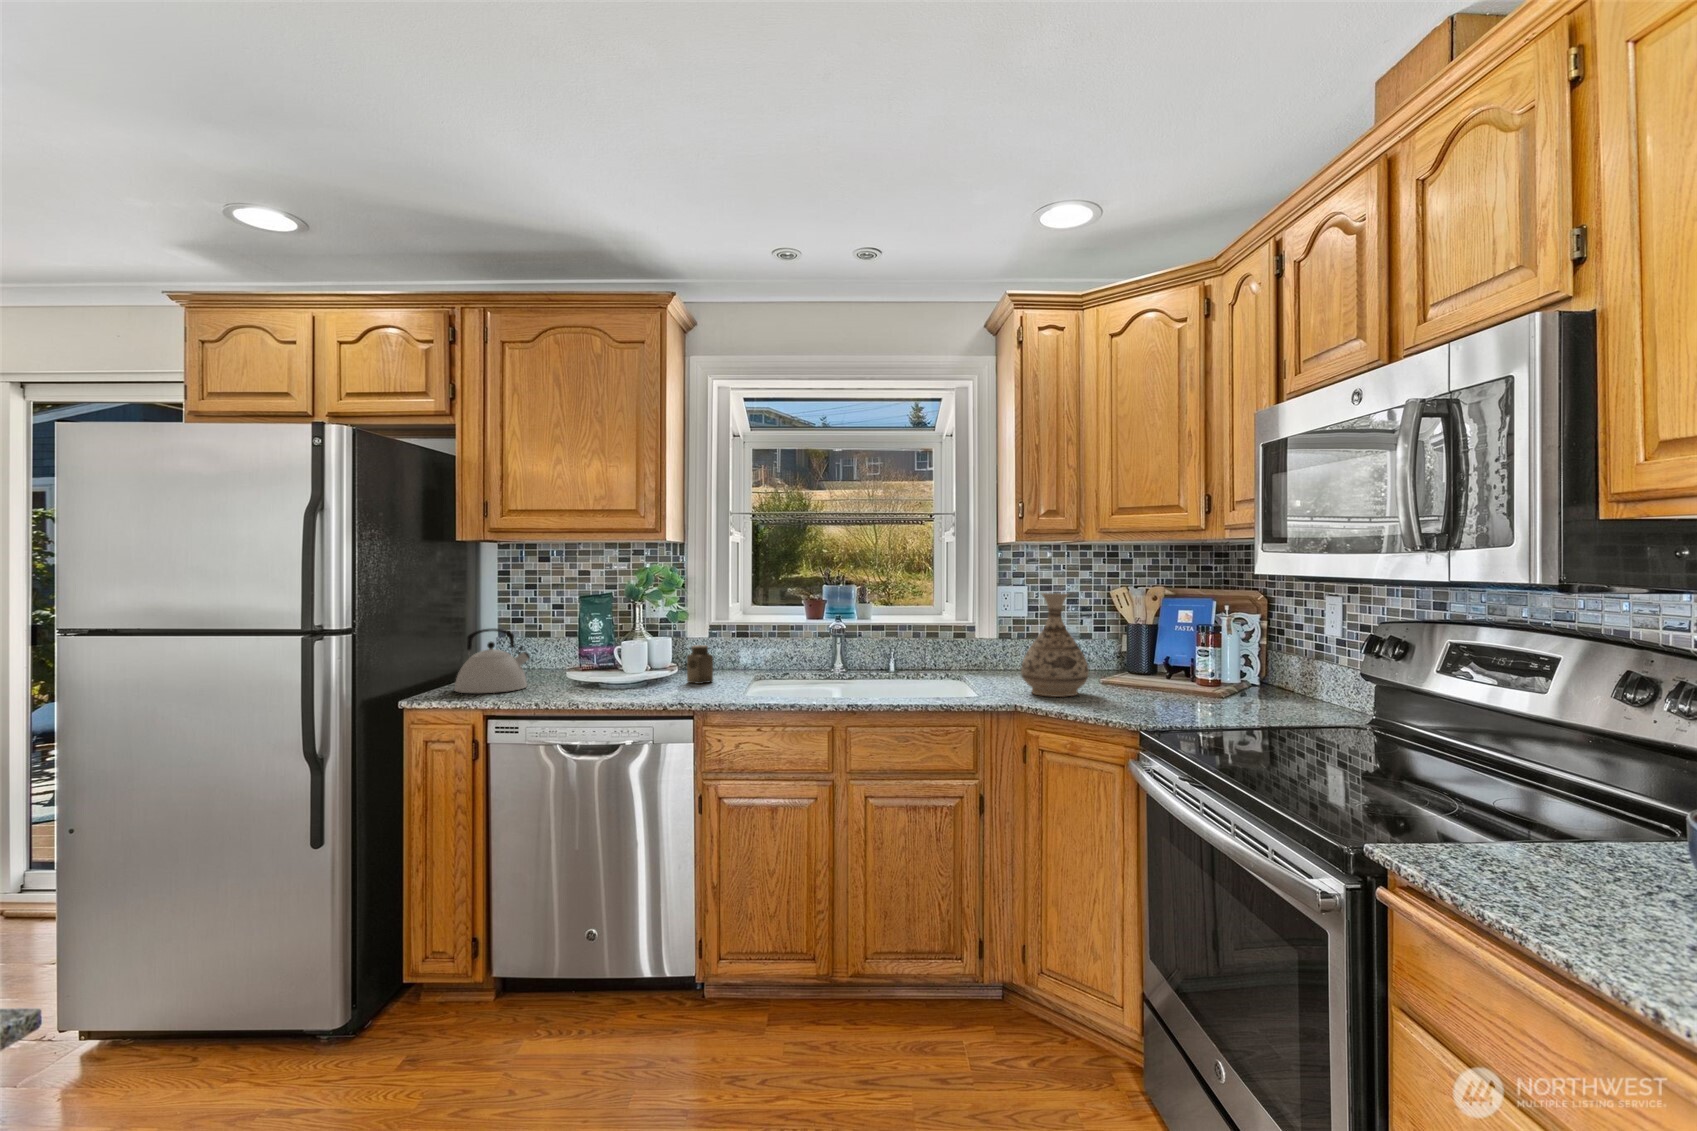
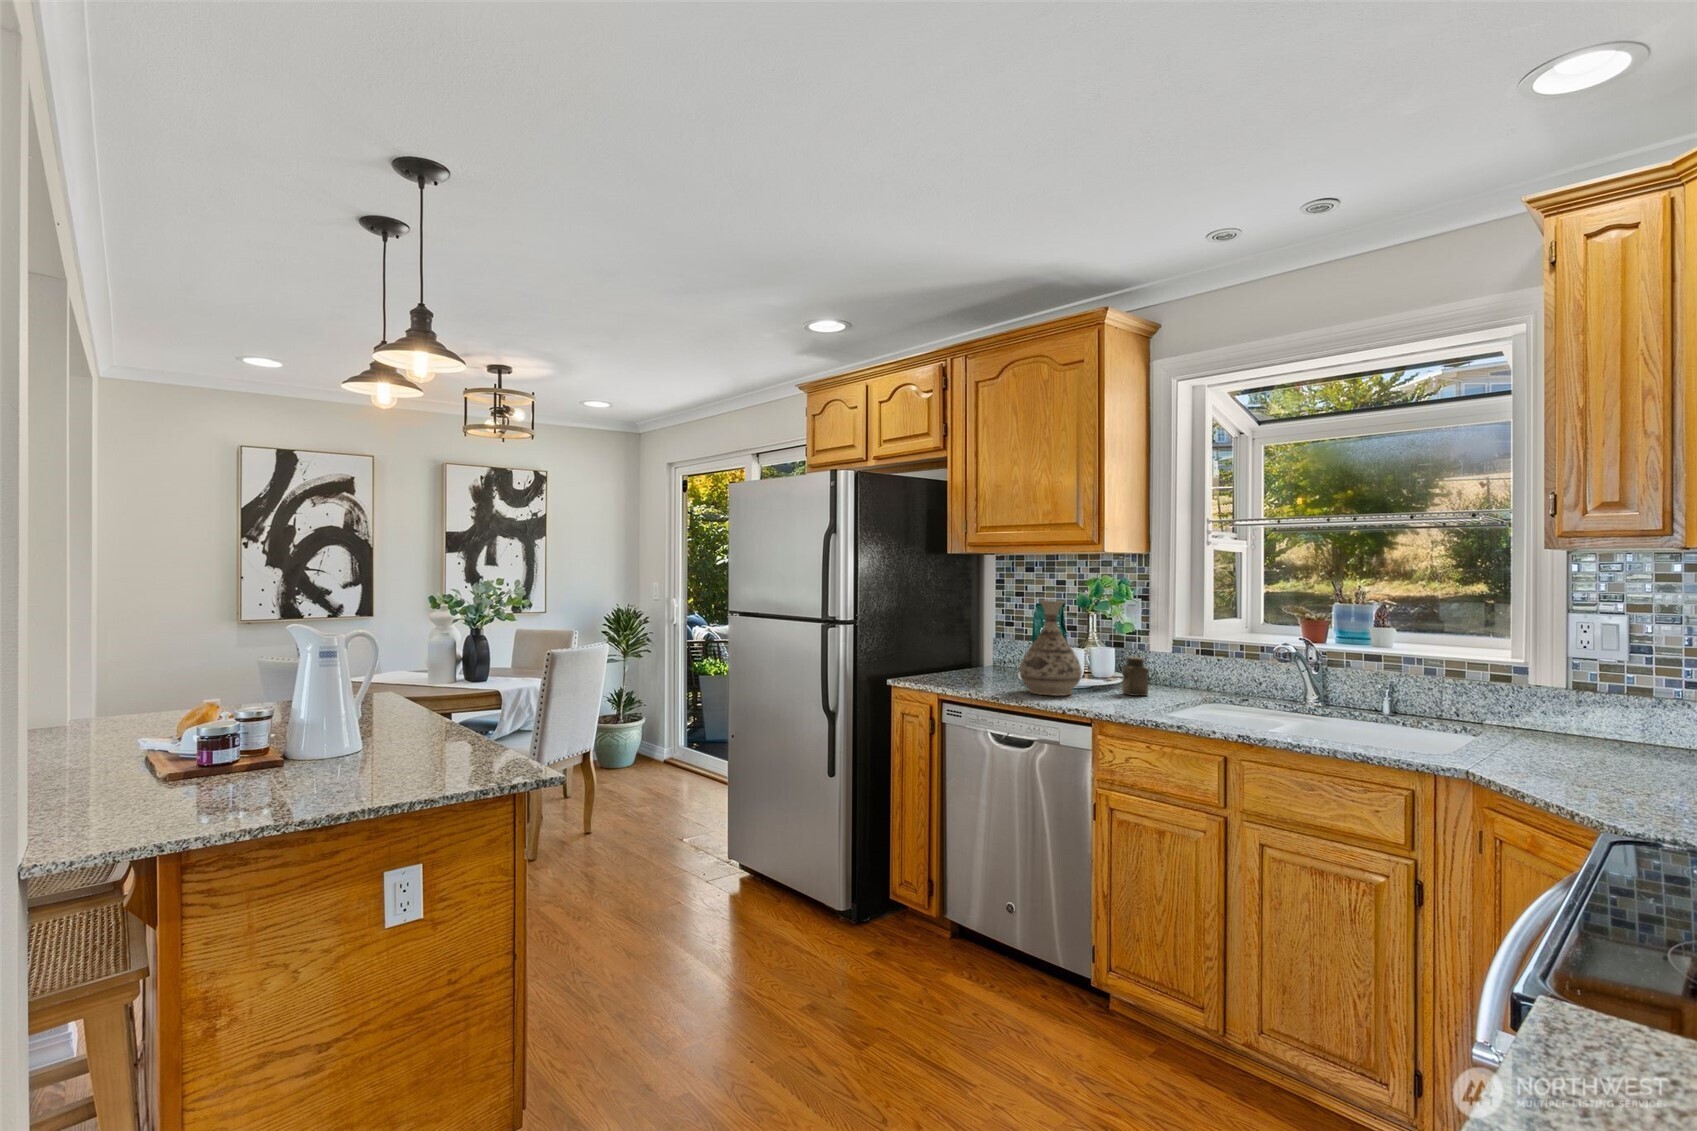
vase: present [1021,593,1089,697] -> present [1020,600,1082,696]
kettle: present [454,629,530,693] -> none [930,627,990,680]

